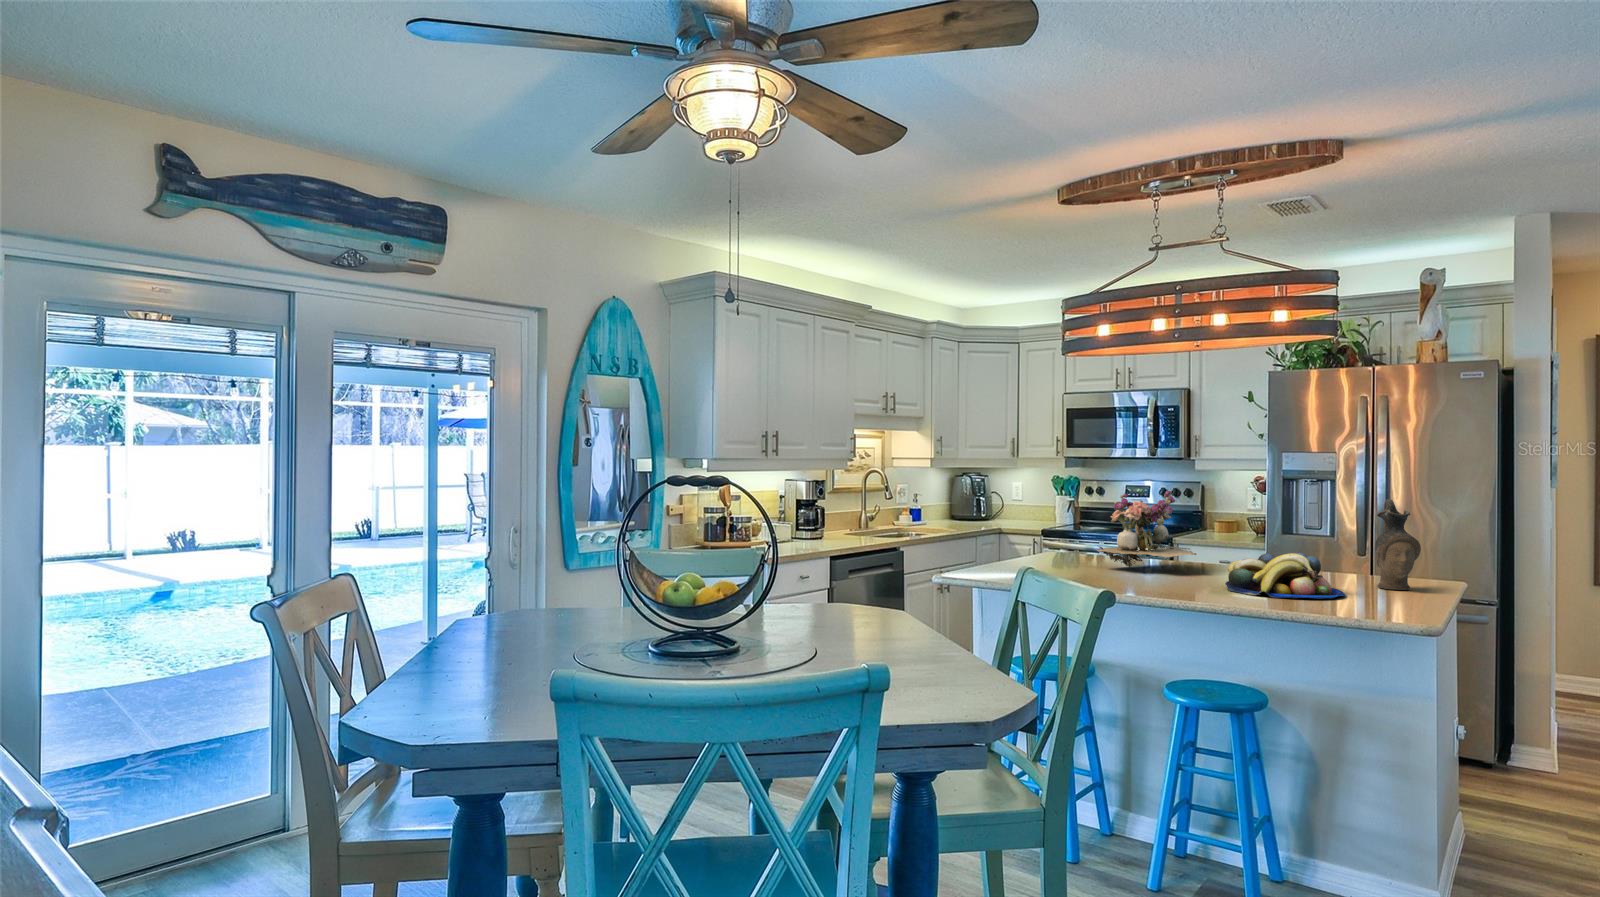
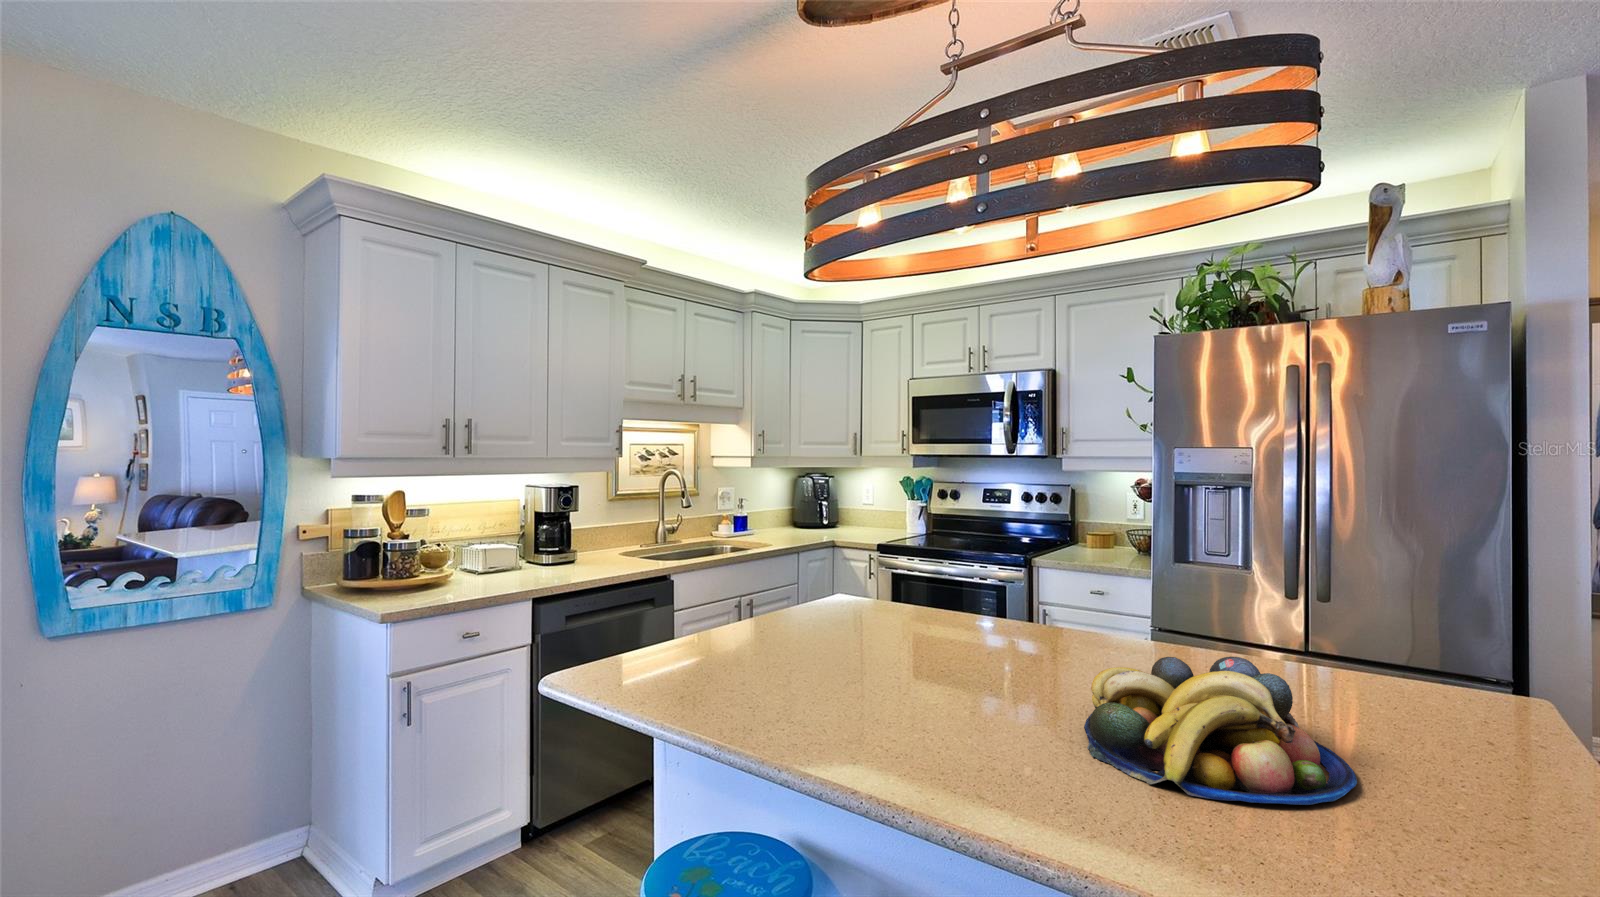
flower arrangement: present [1097,489,1196,568] -> none [862,509,1037,654]
ceramic pitcher: present [1375,499,1421,590] -> none [1386,539,1492,734]

